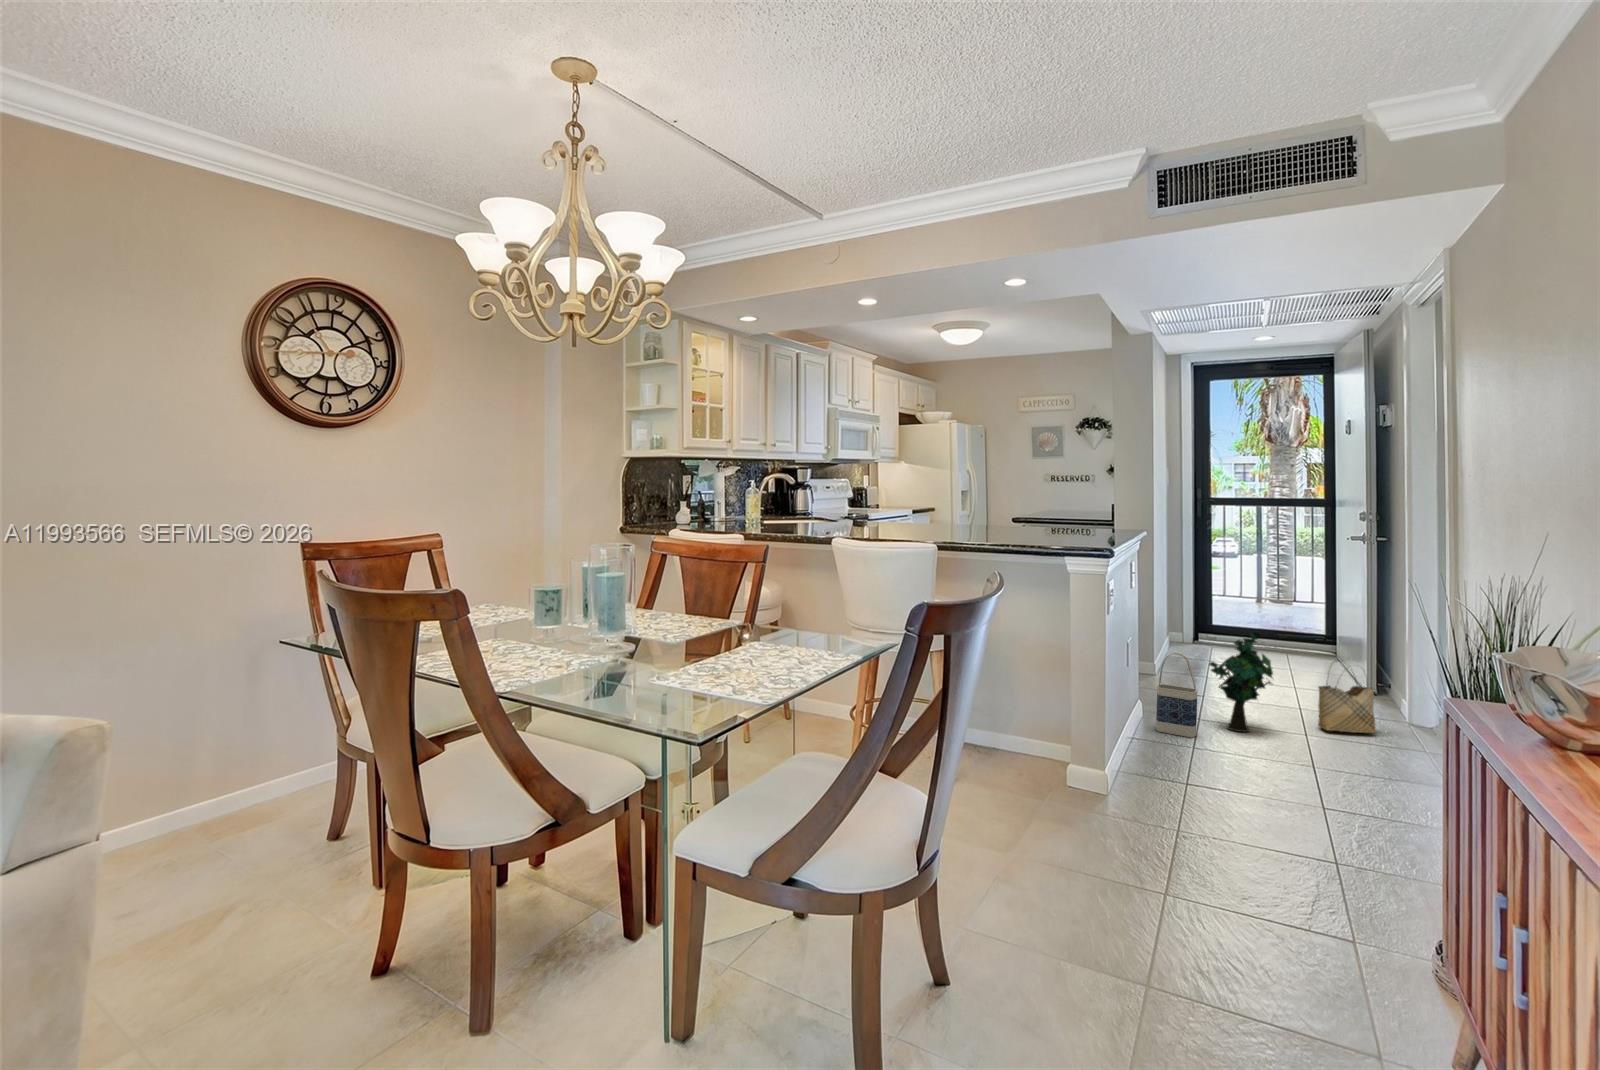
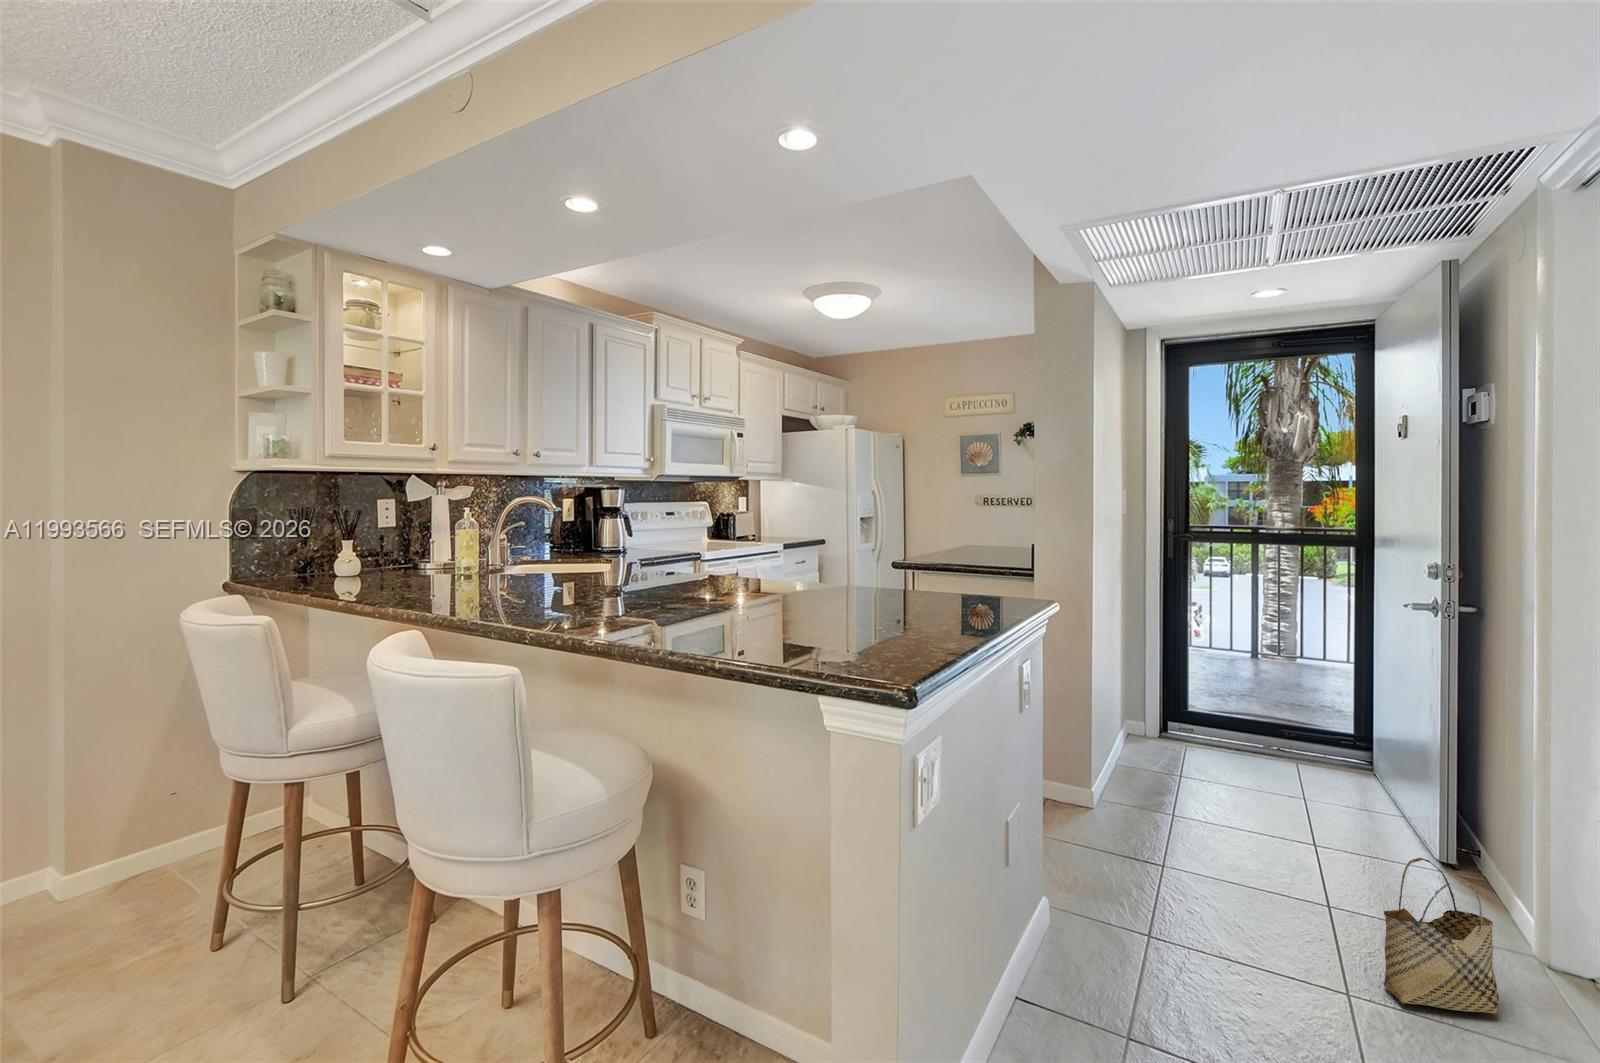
decorative plant: present [1209,632,1273,732] -> none [1178,807,1305,1006]
bag: present [1156,653,1197,738] -> none [1080,851,1156,1027]

